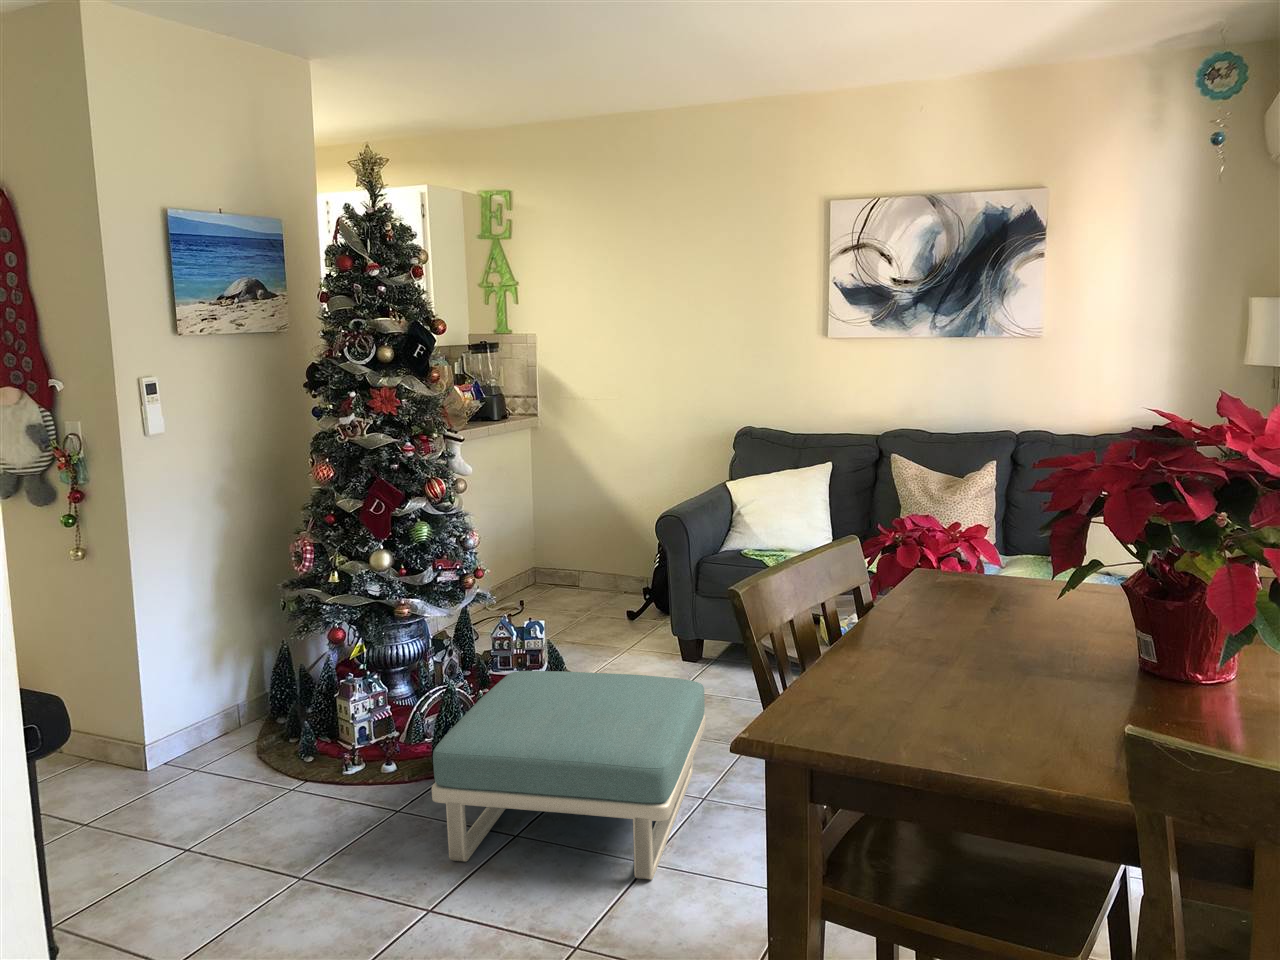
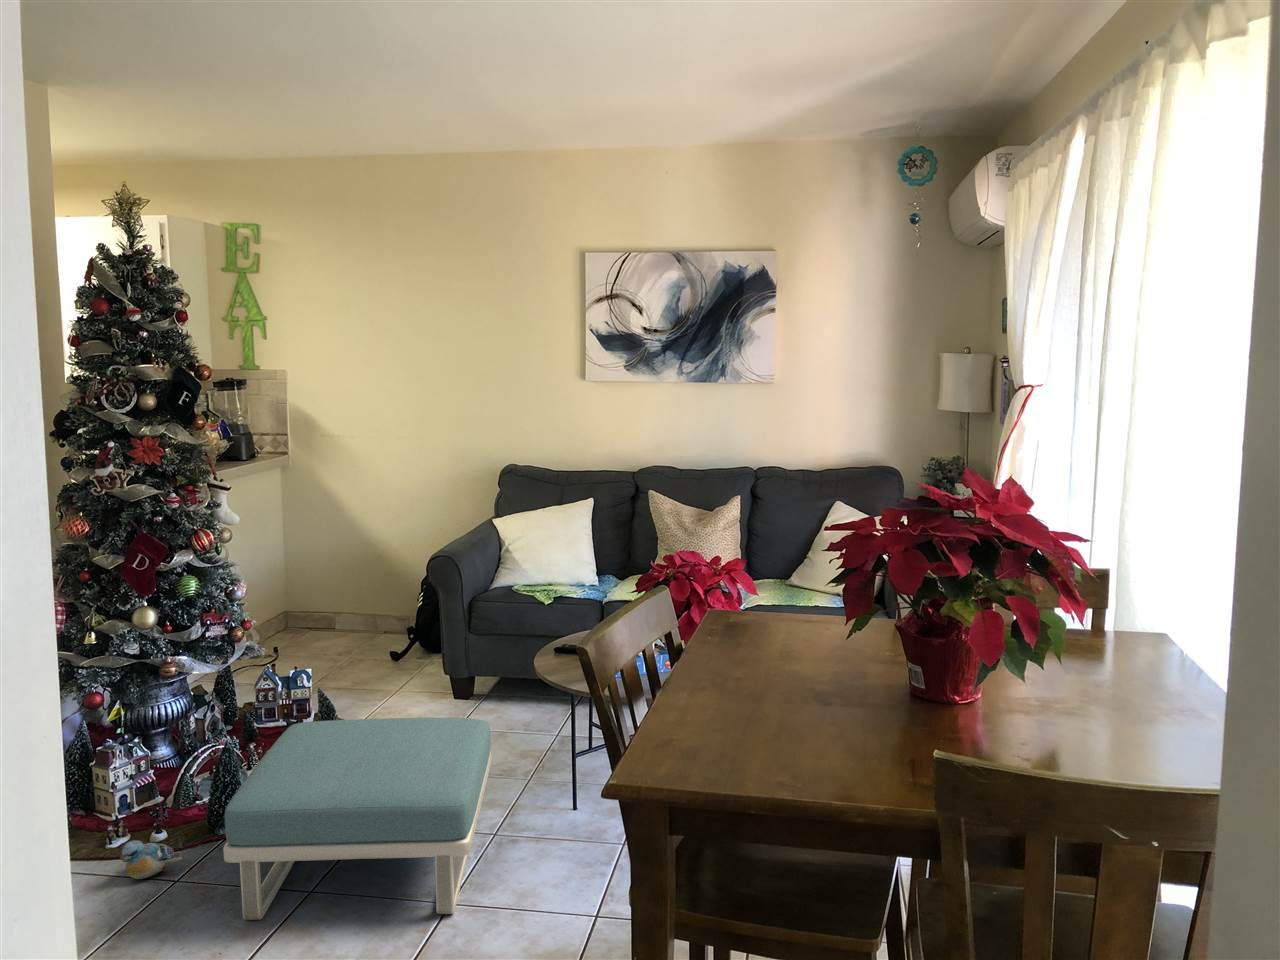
plush toy: none [347,771,404,809] -> present [120,840,182,879]

